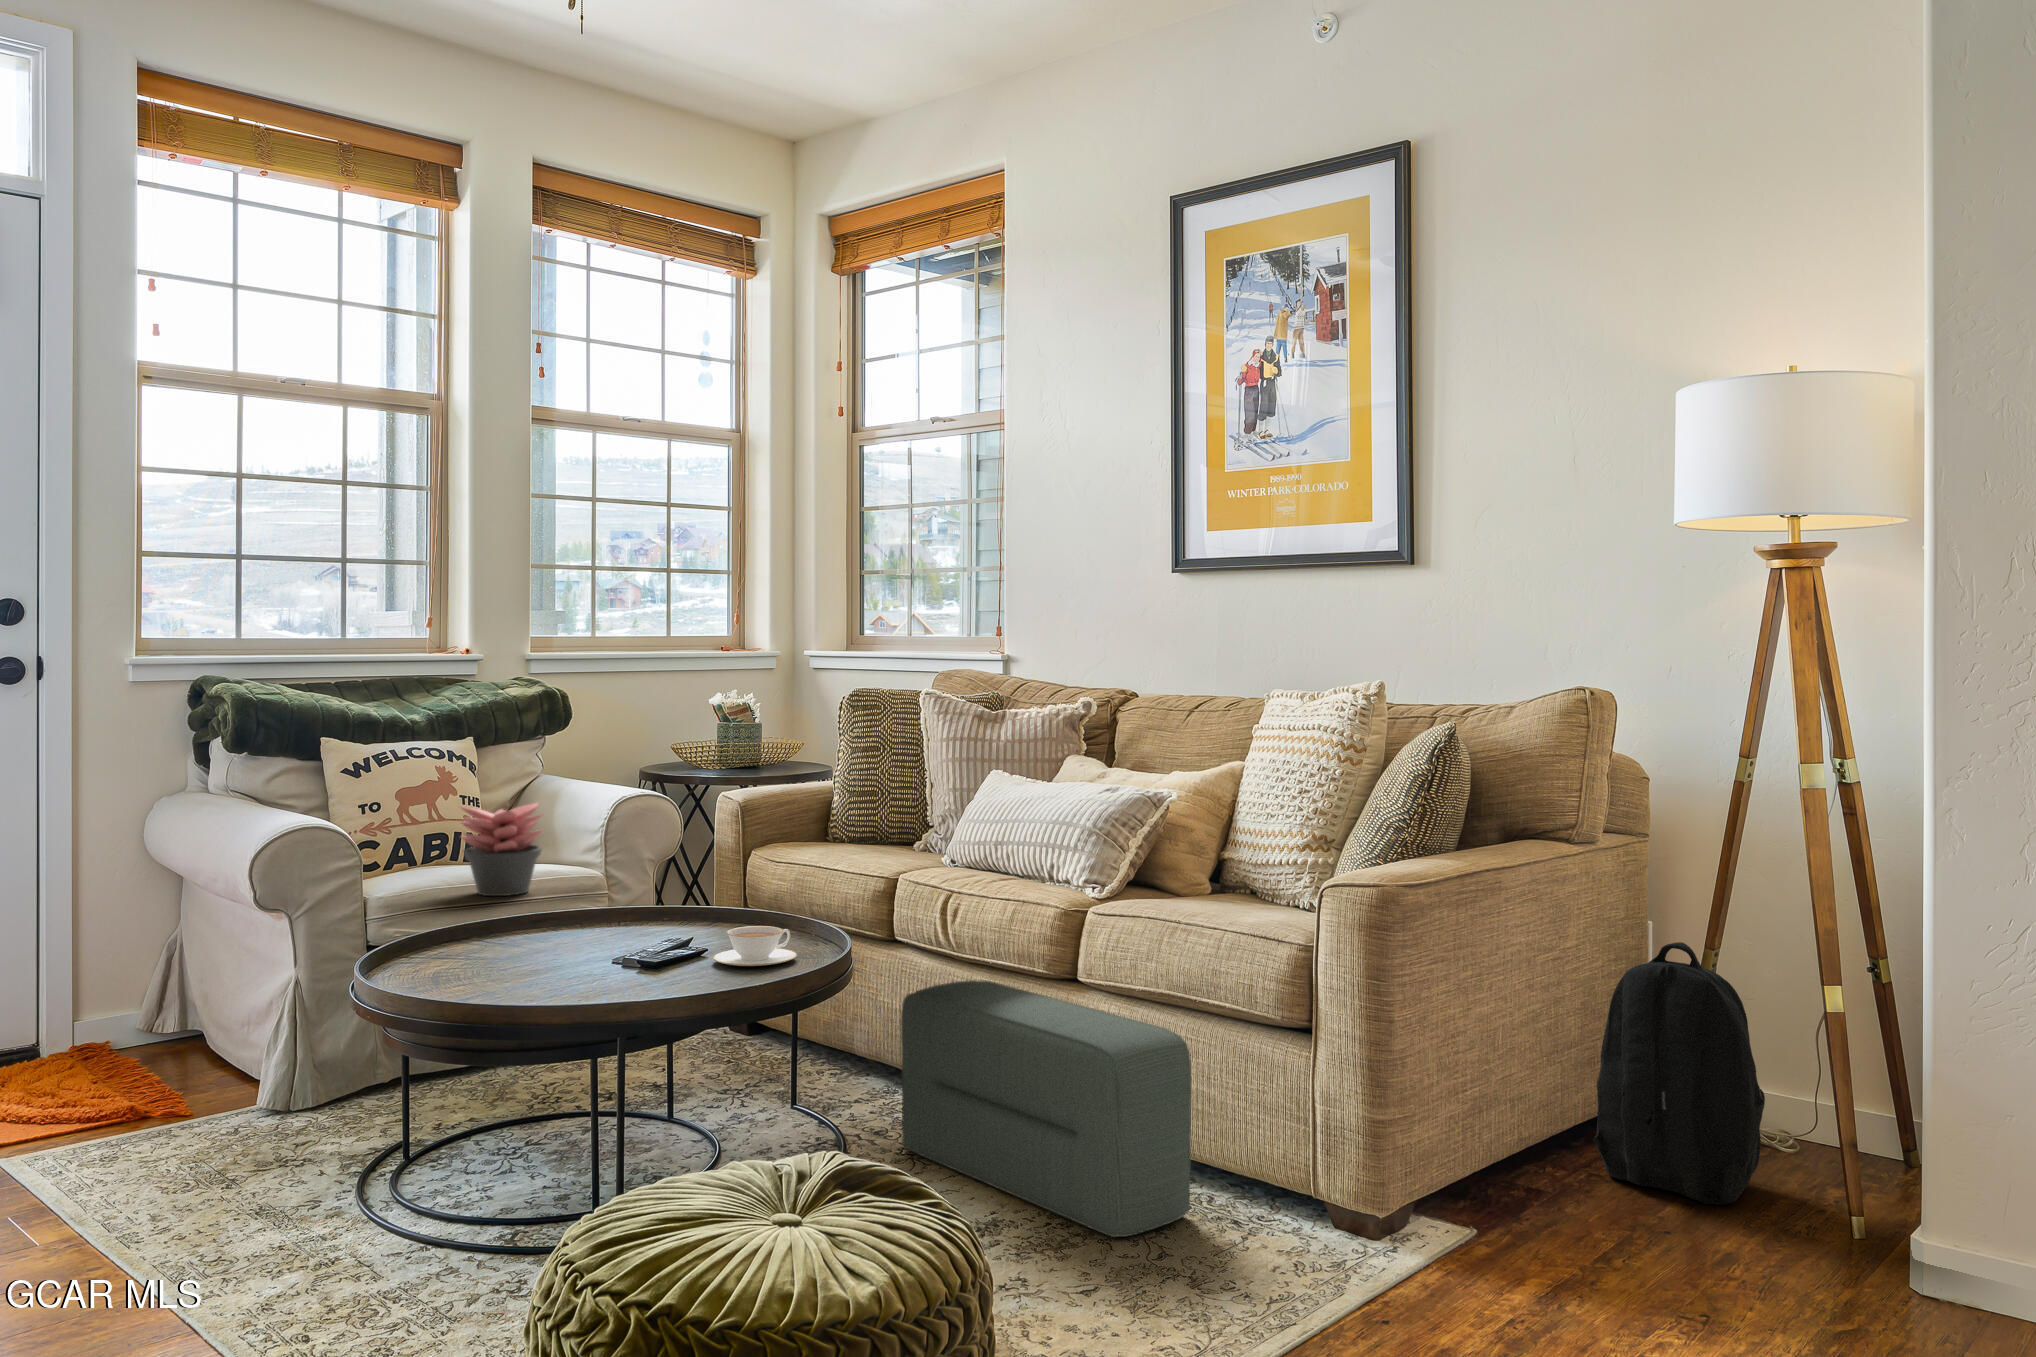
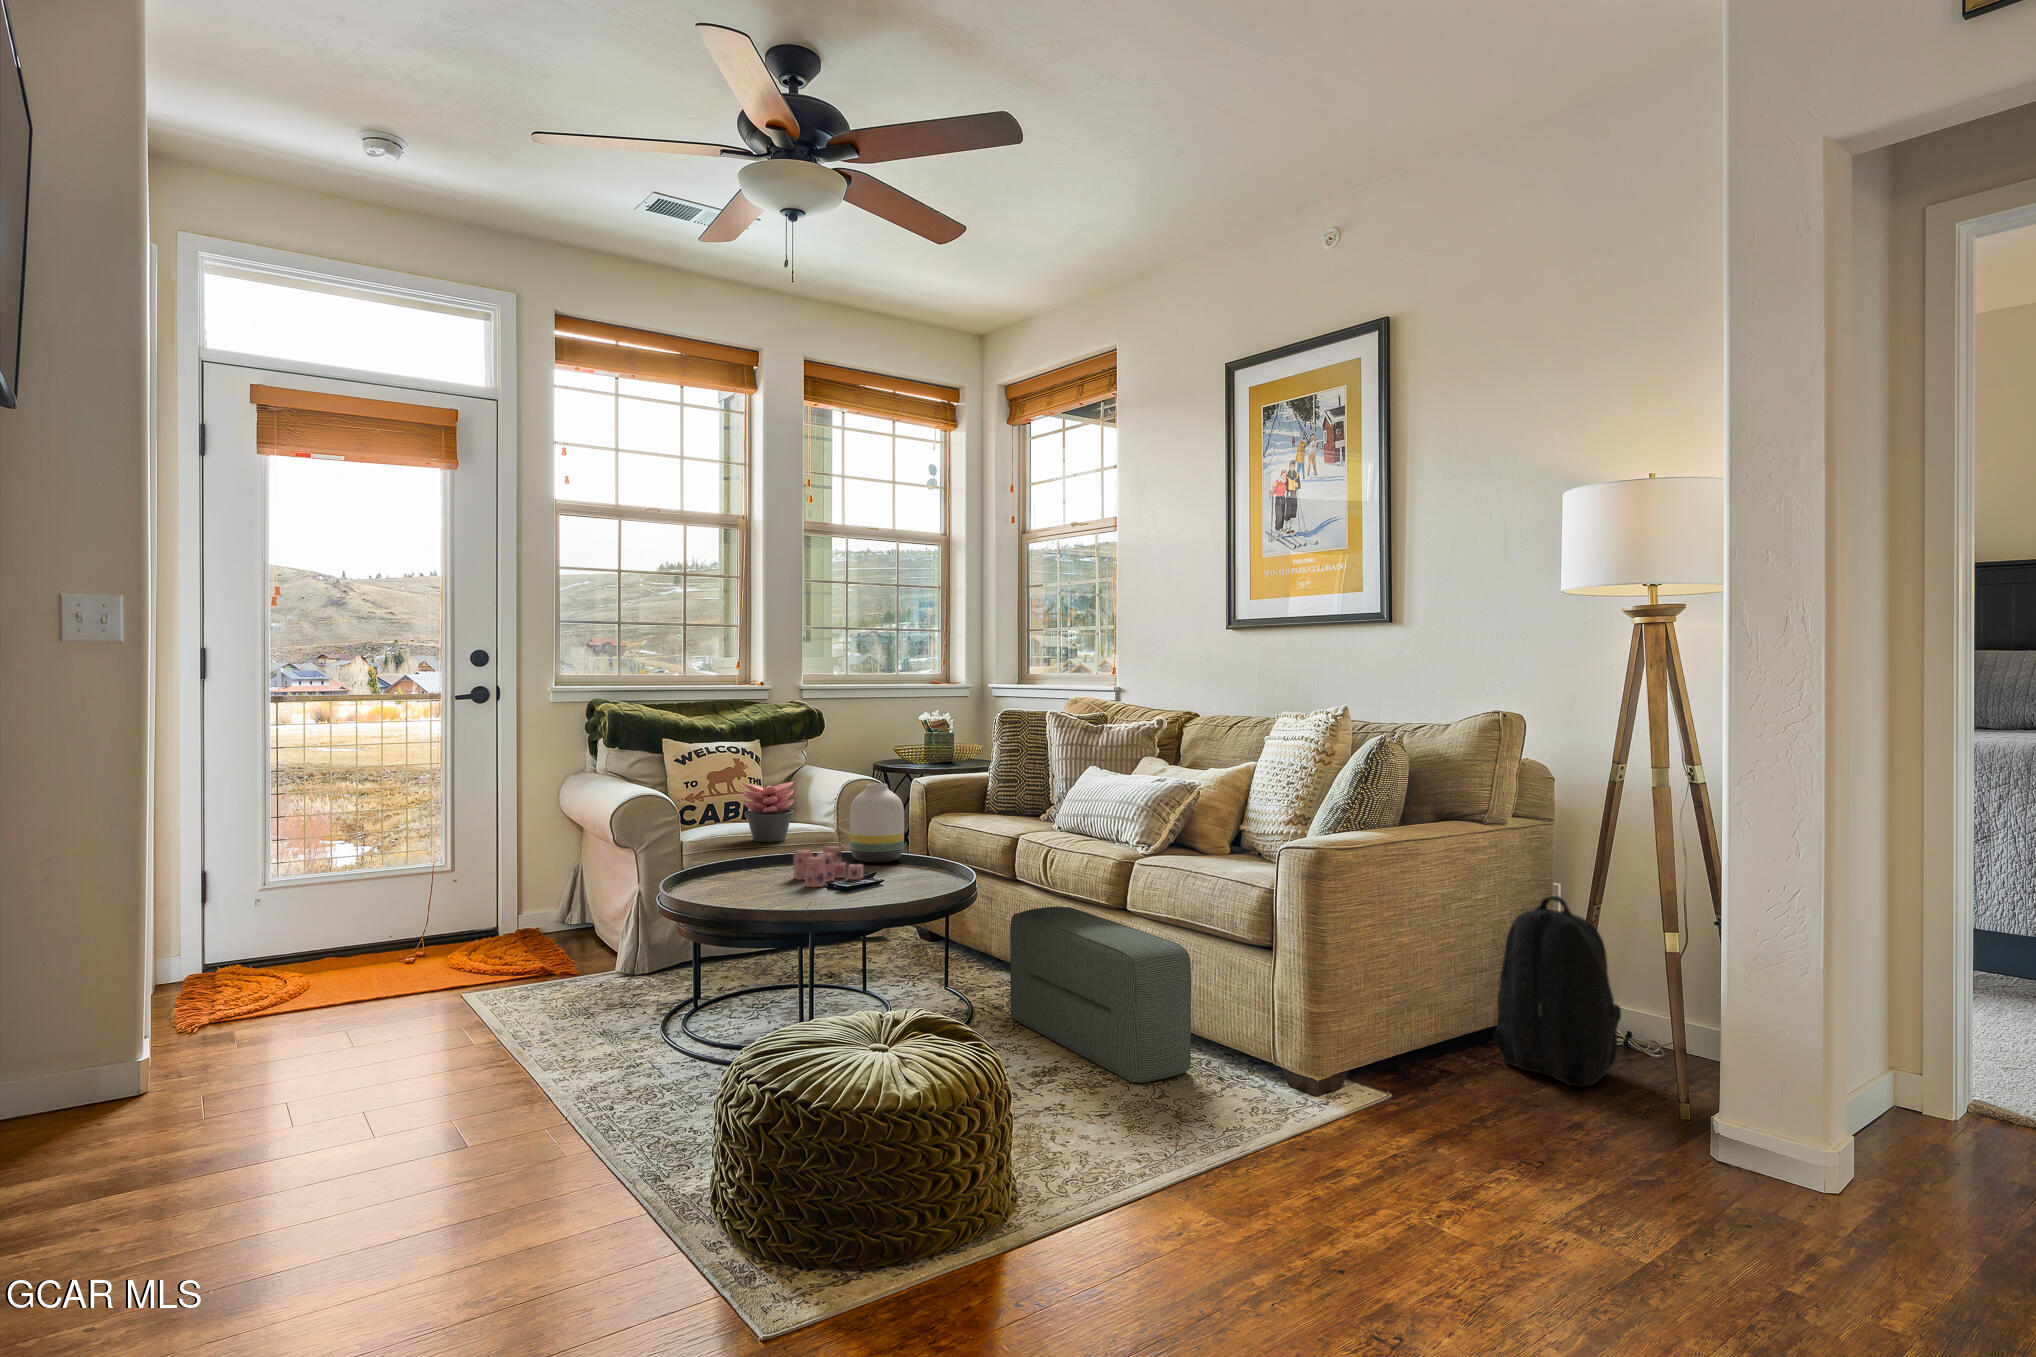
vase: none [646,803,730,923] -> present [850,783,904,862]
candle: none [569,900,679,965] -> present [793,846,863,887]
teacup: present [713,926,797,966] -> none [880,865,934,891]

